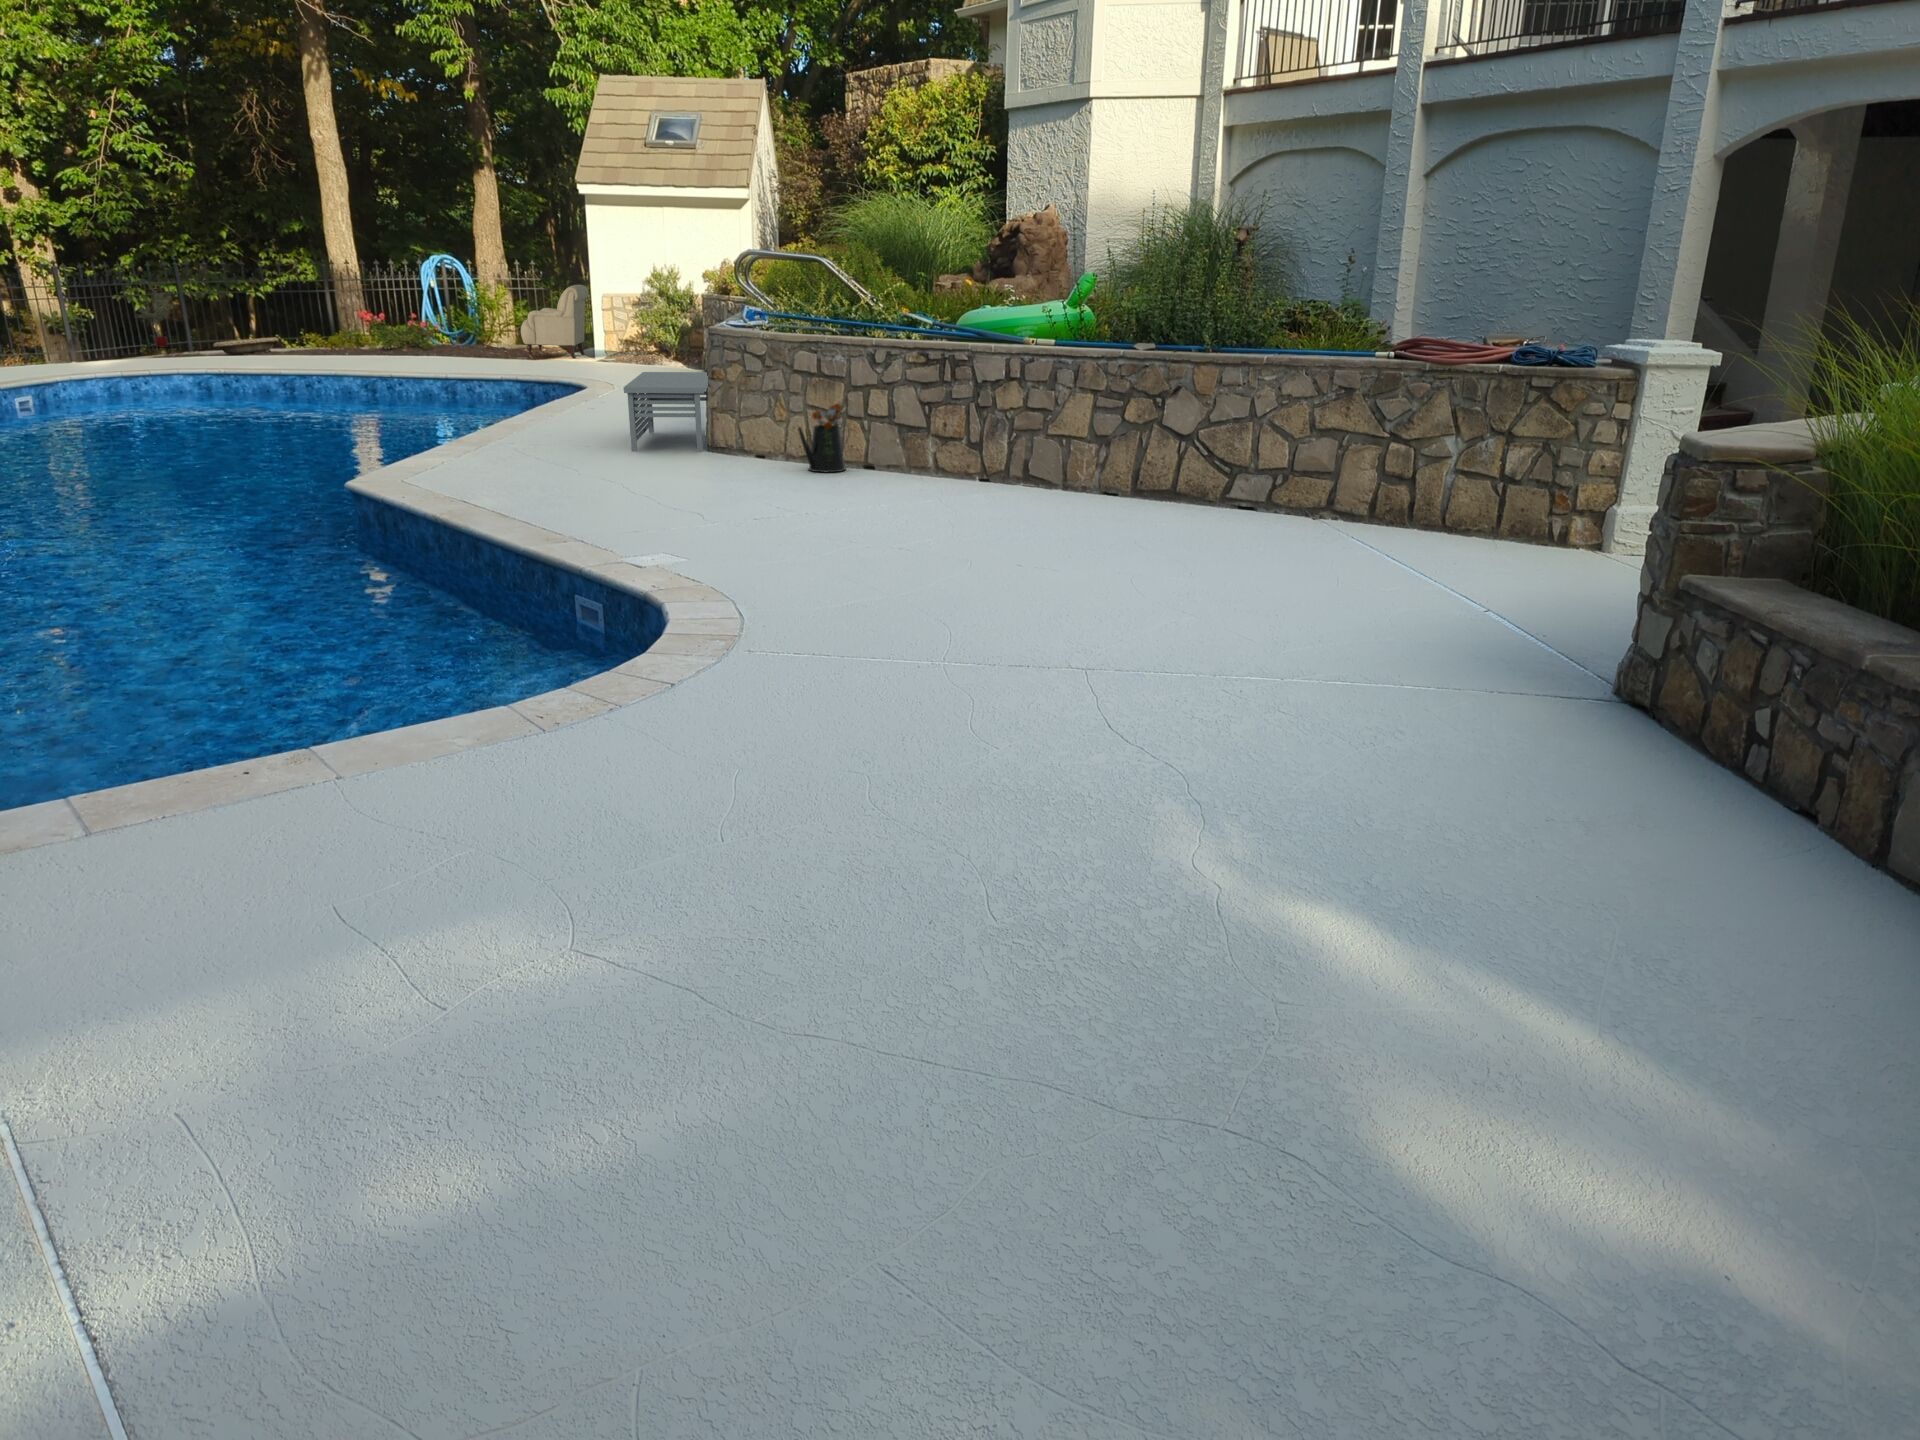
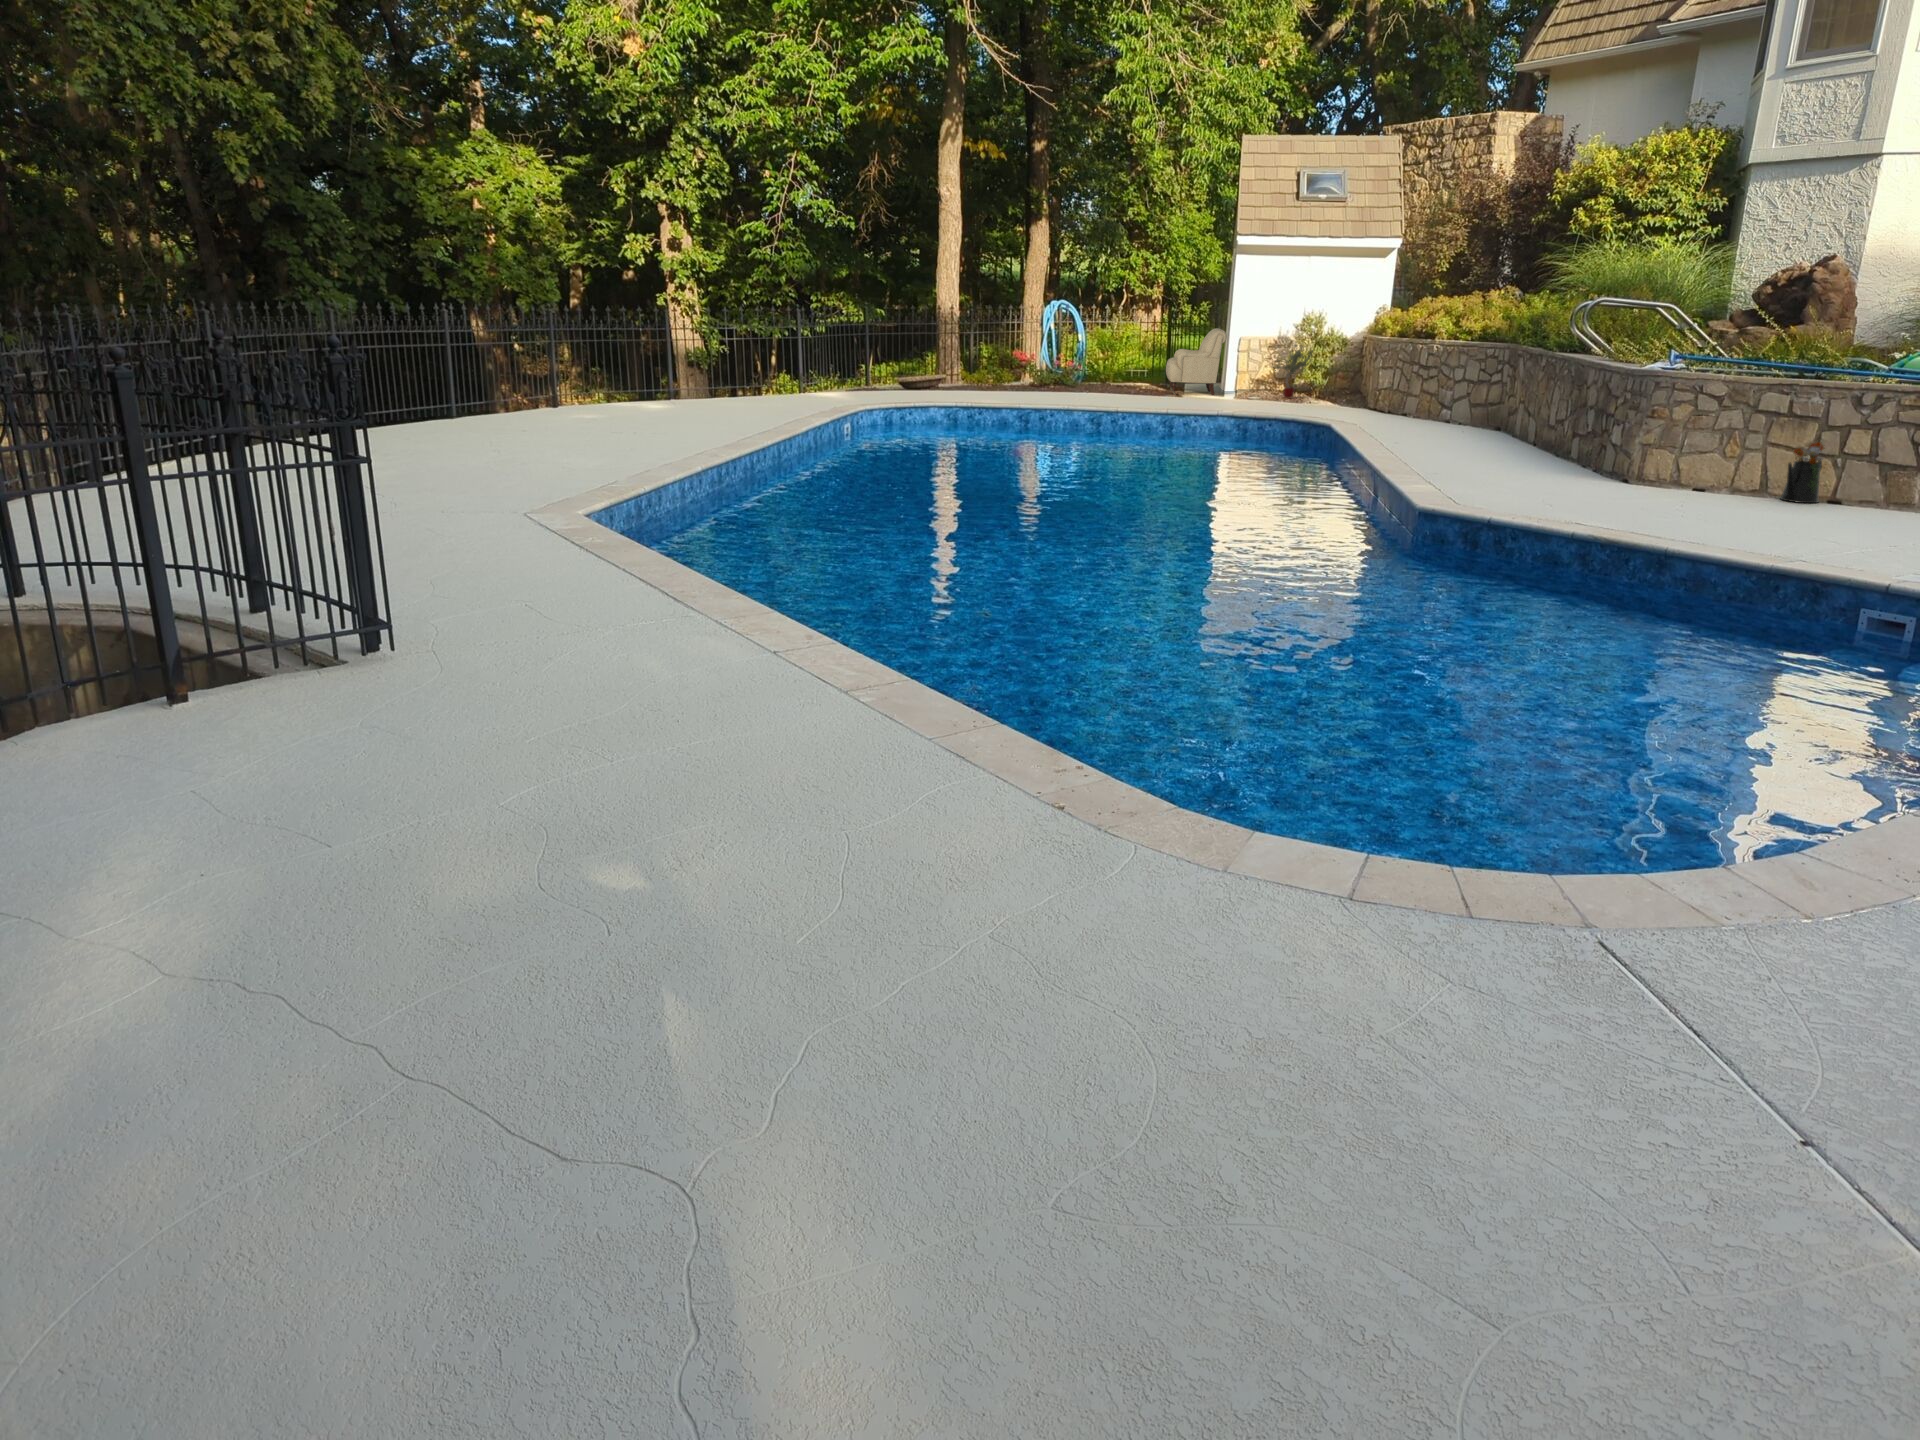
potted tree: present [135,290,174,347] -> present [1273,344,1313,398]
storage bench: present [624,372,708,452] -> none [1525,411,1644,483]

